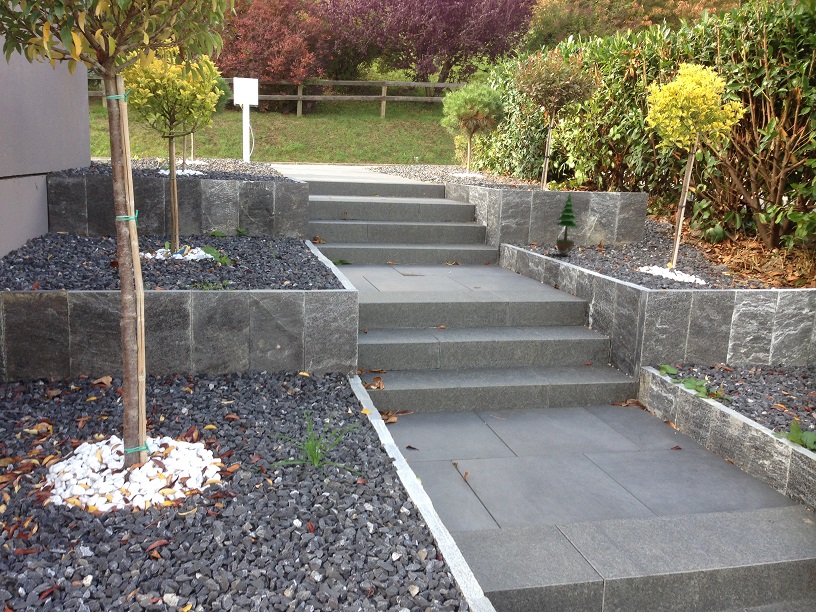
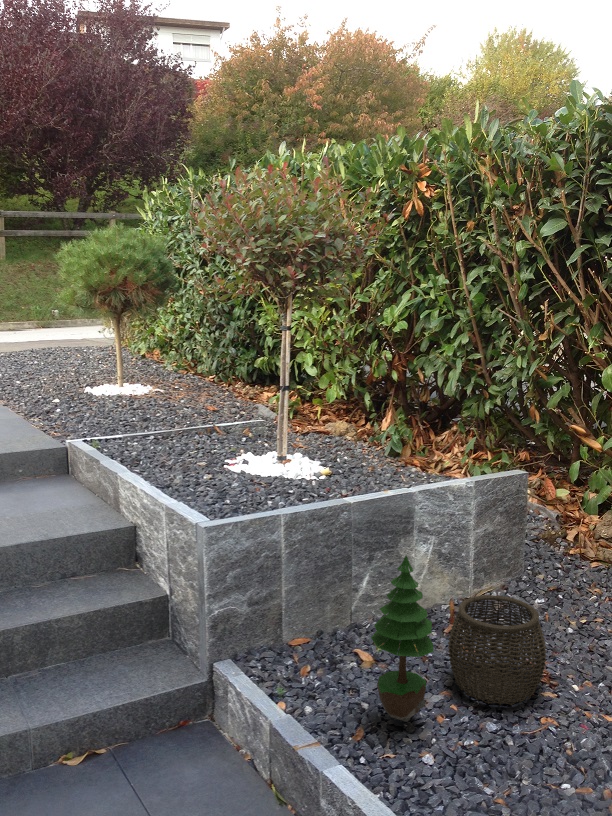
woven basket: none [588,223,625,257] -> present [448,595,546,705]

